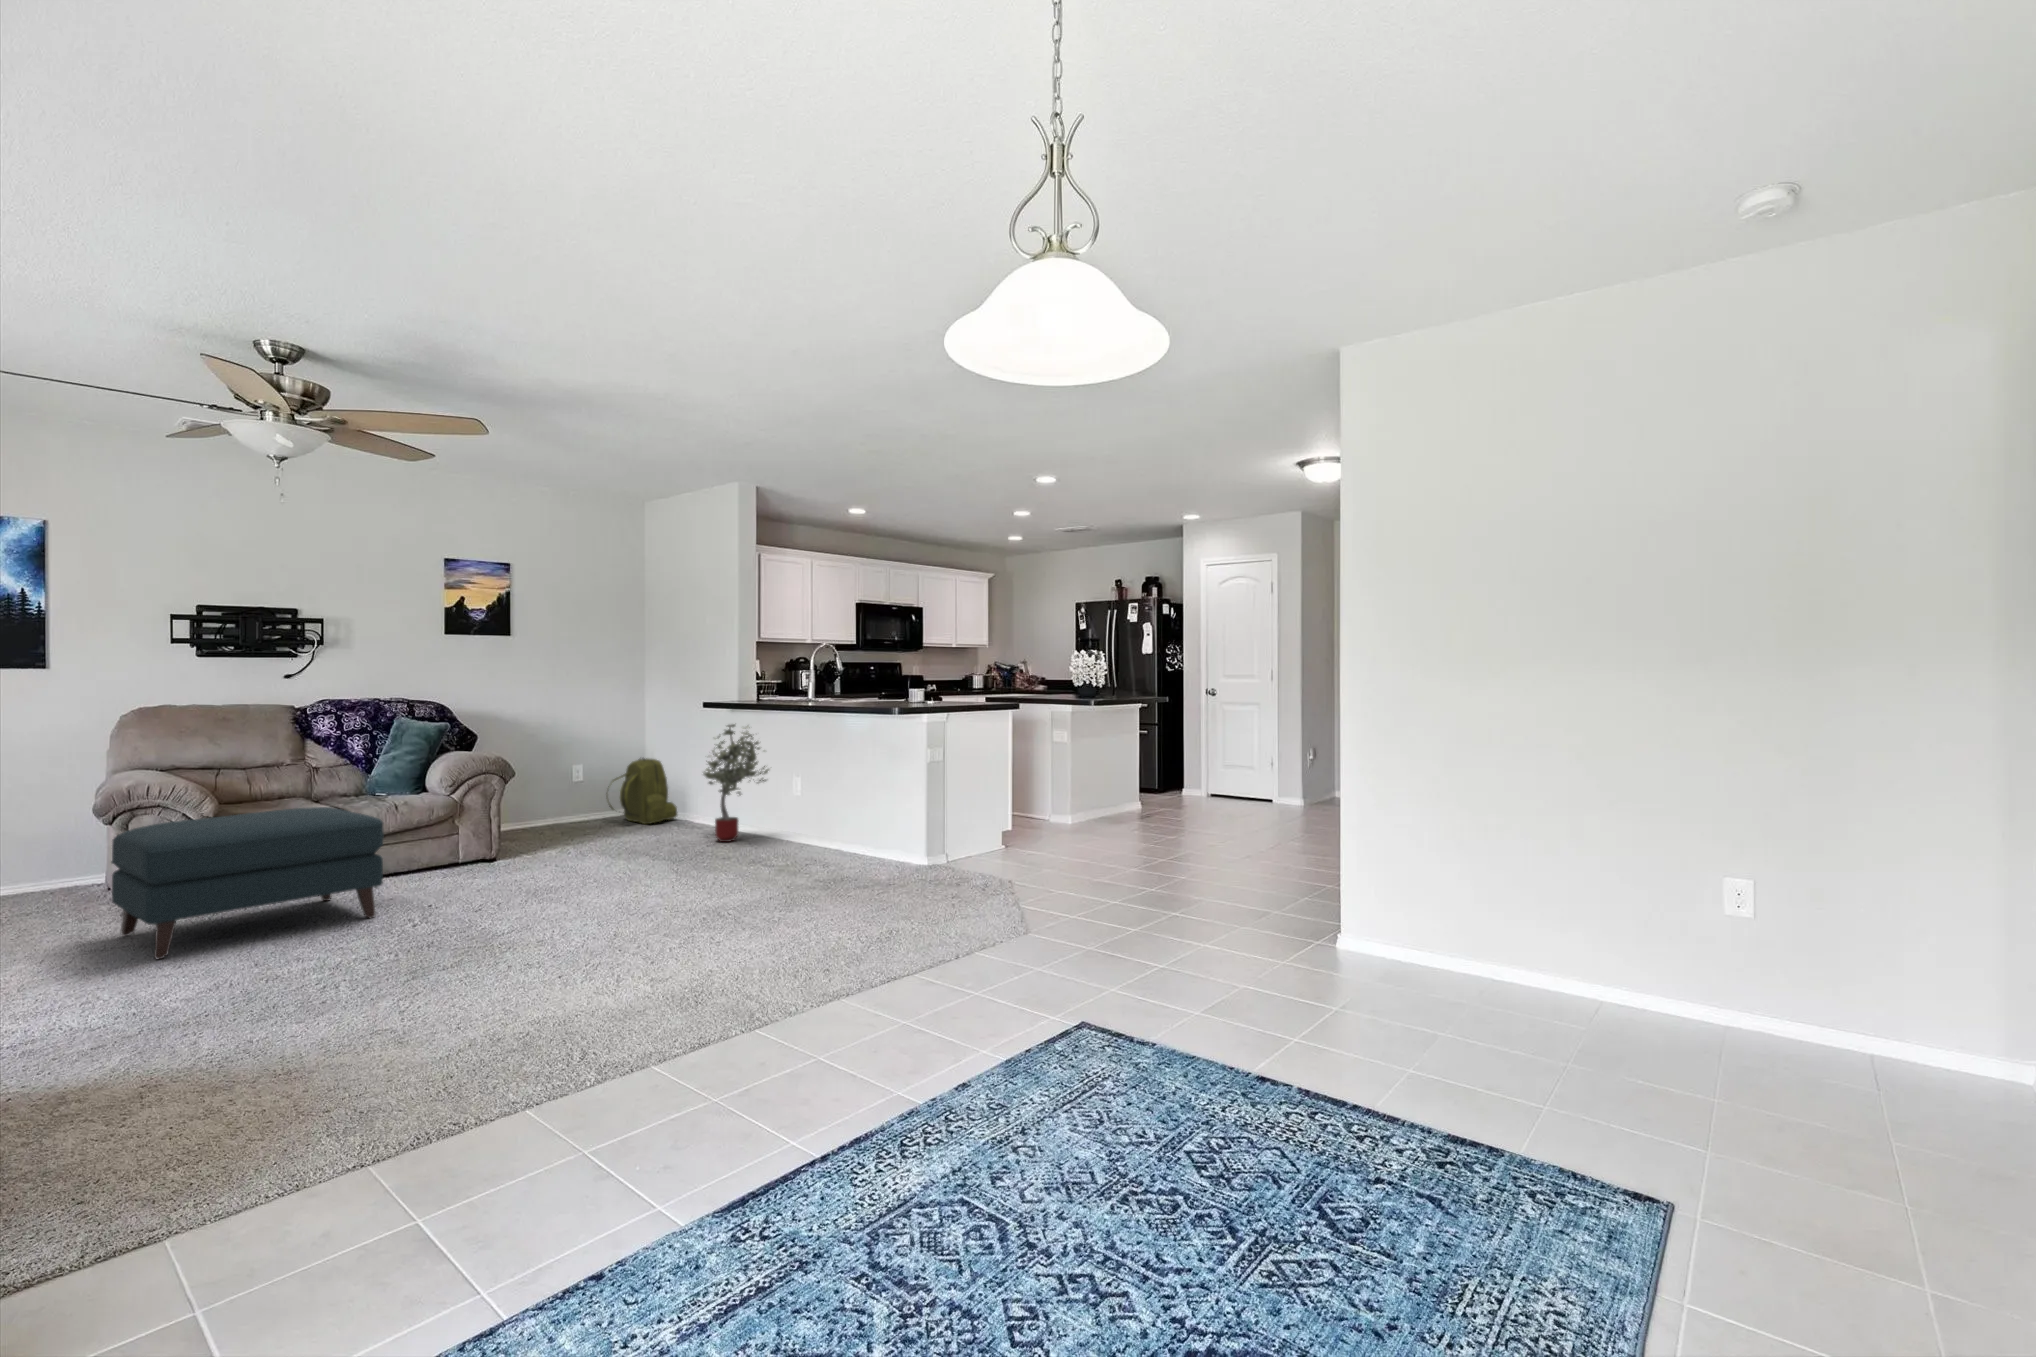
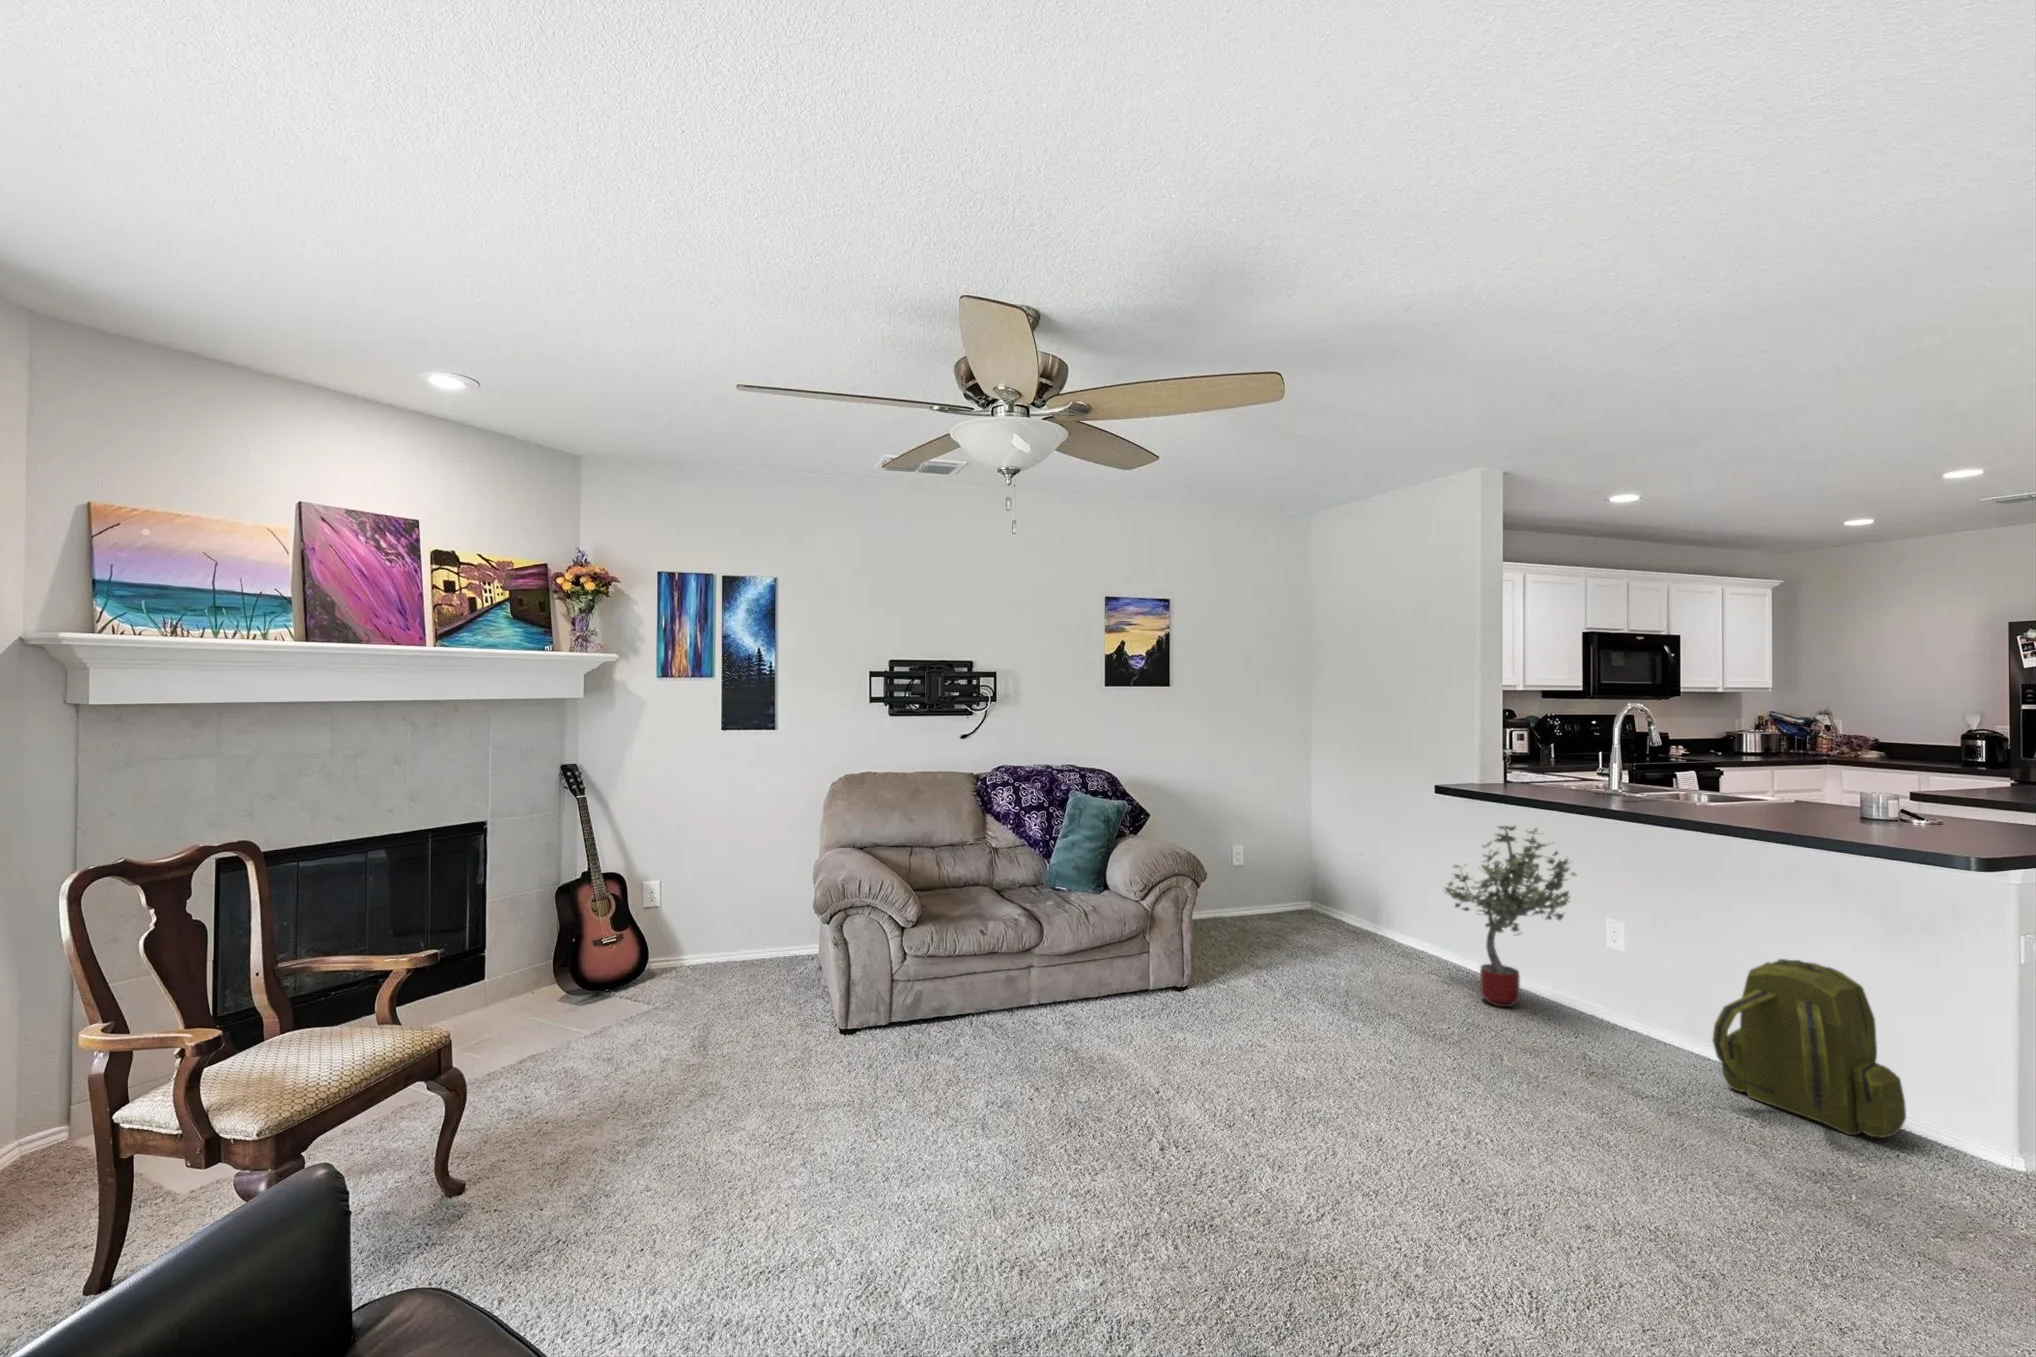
backpack: present [609,758,677,824] -> present [1713,959,1906,1137]
ottoman: present [111,807,384,959] -> none [834,929,1121,1166]

